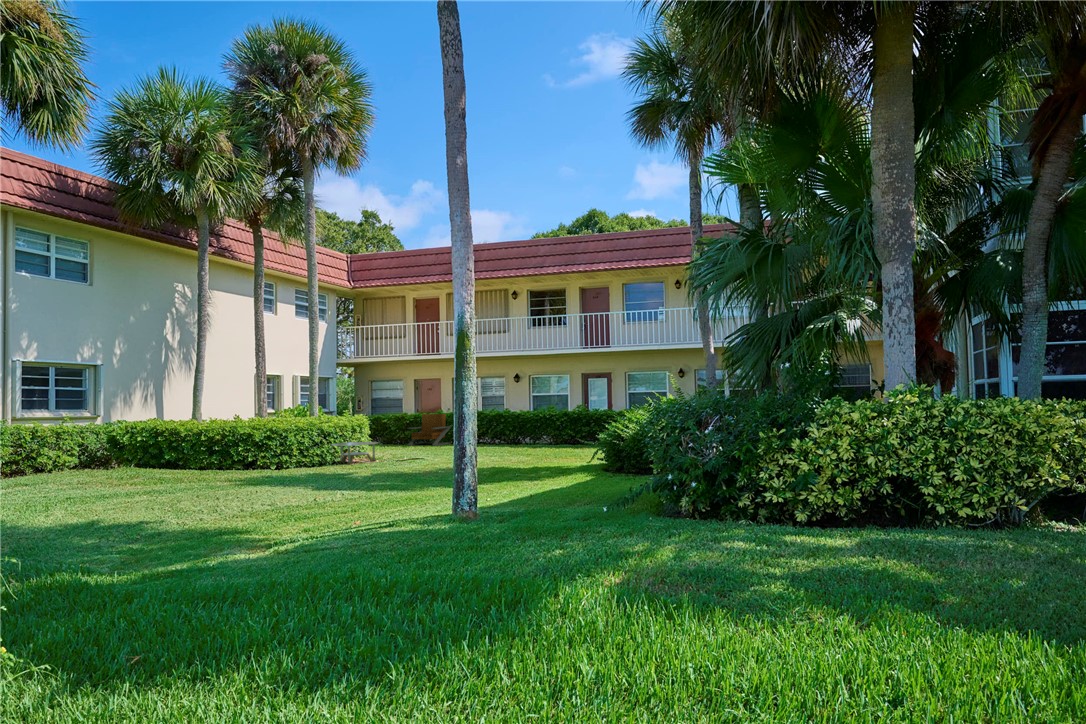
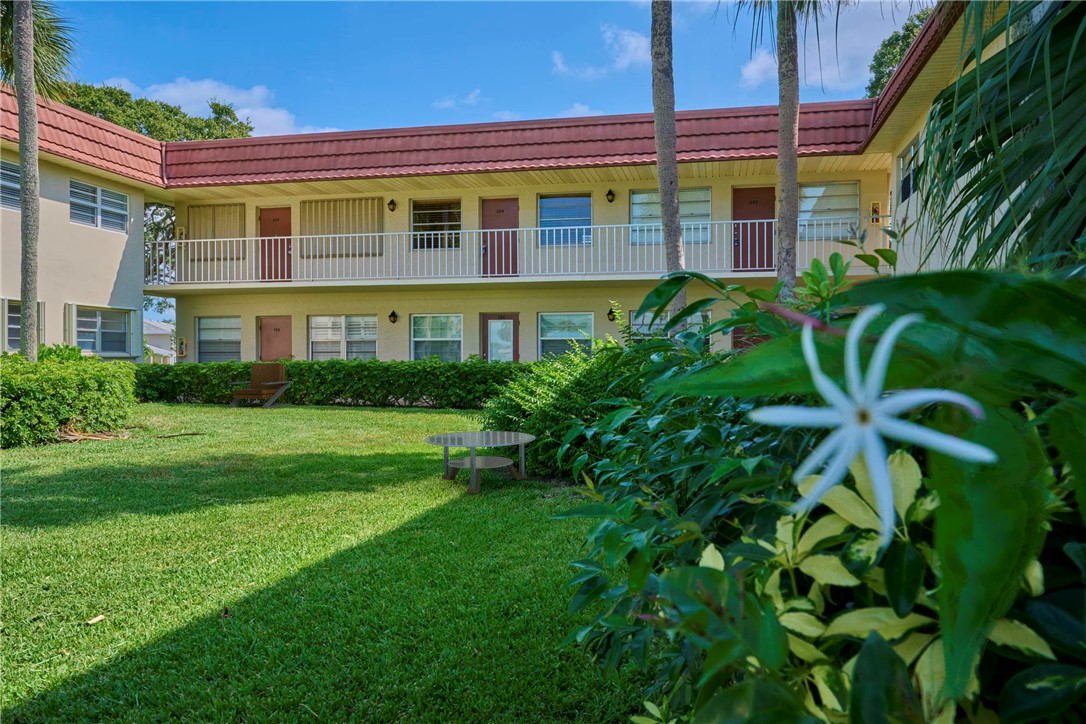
round table: present [332,442,377,465] -> present [424,431,536,494]

